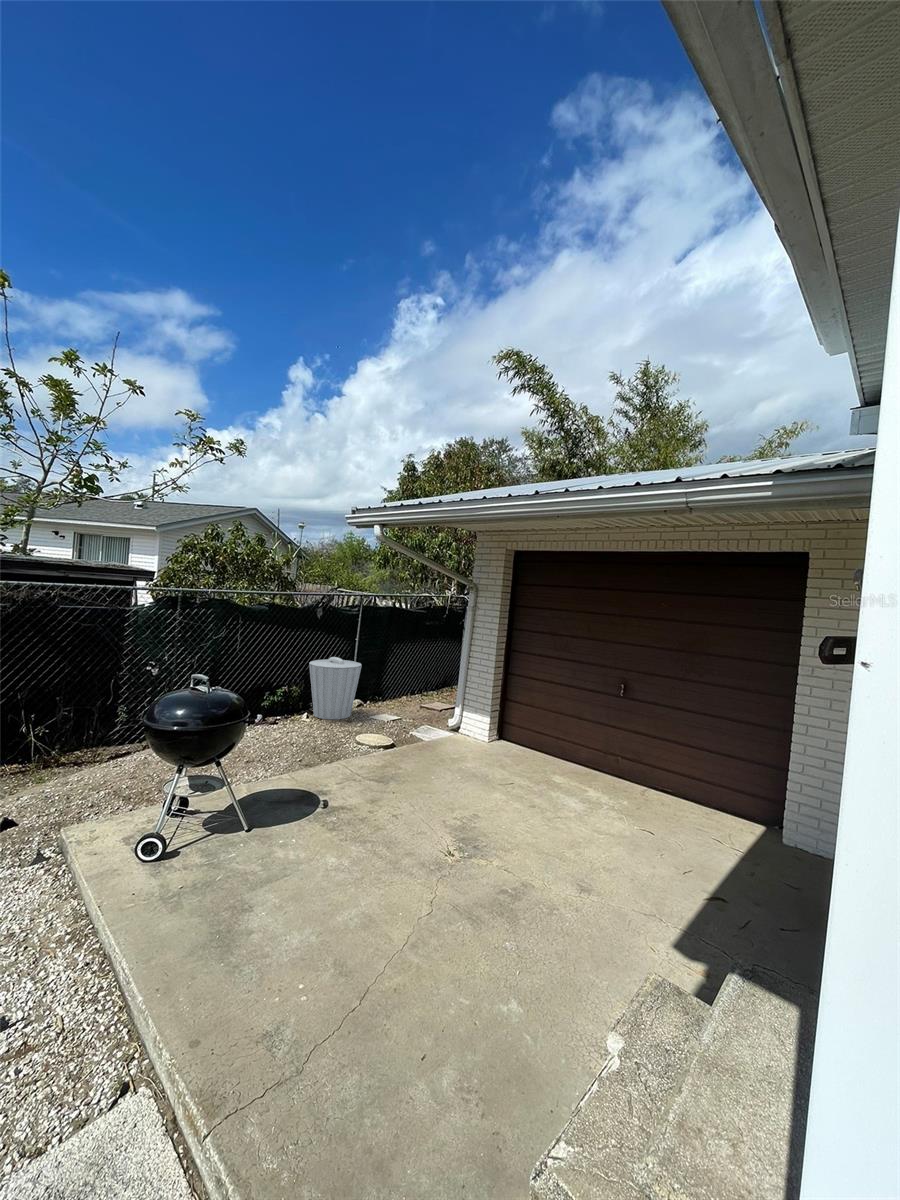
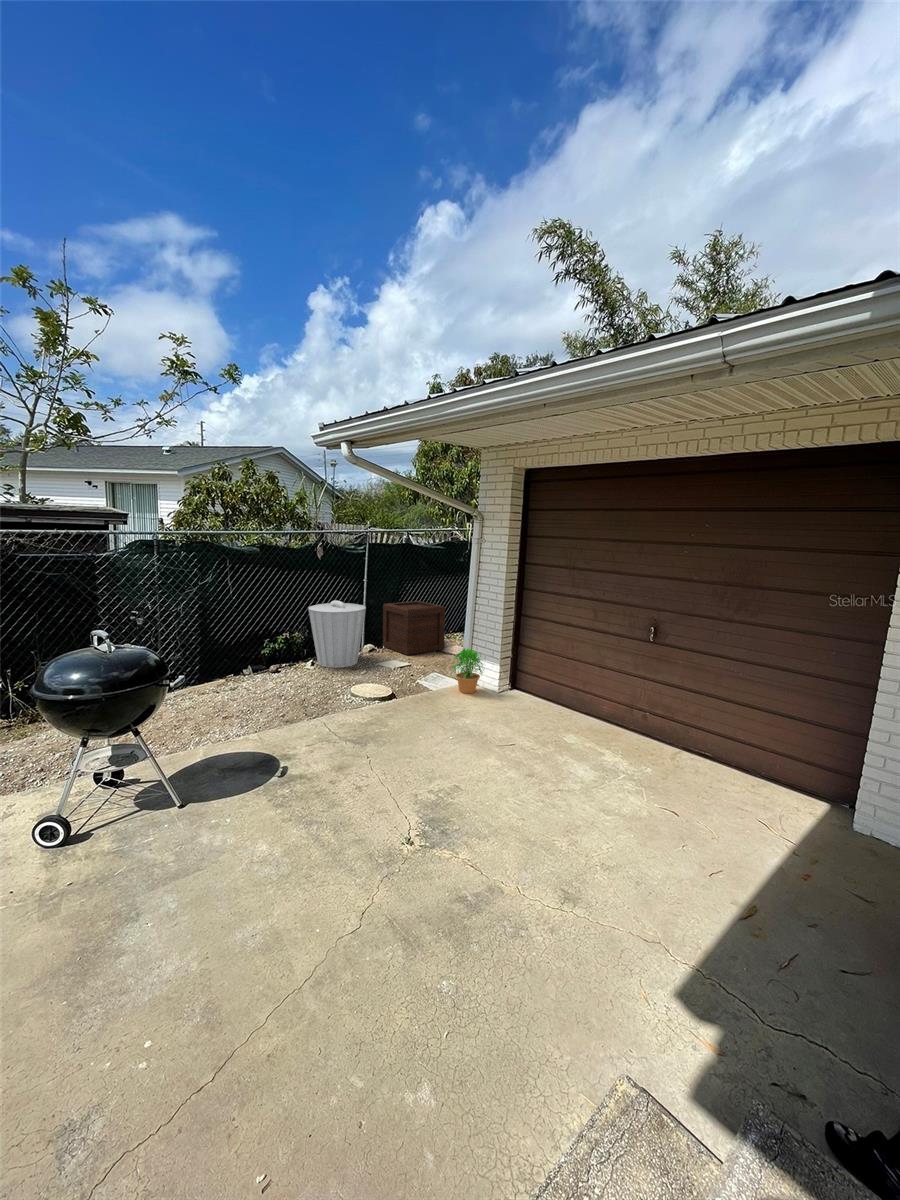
wooden crate: none [369,660,429,710] -> present [383,601,445,655]
potted plant: none [444,702,477,743] -> present [452,648,483,693]

